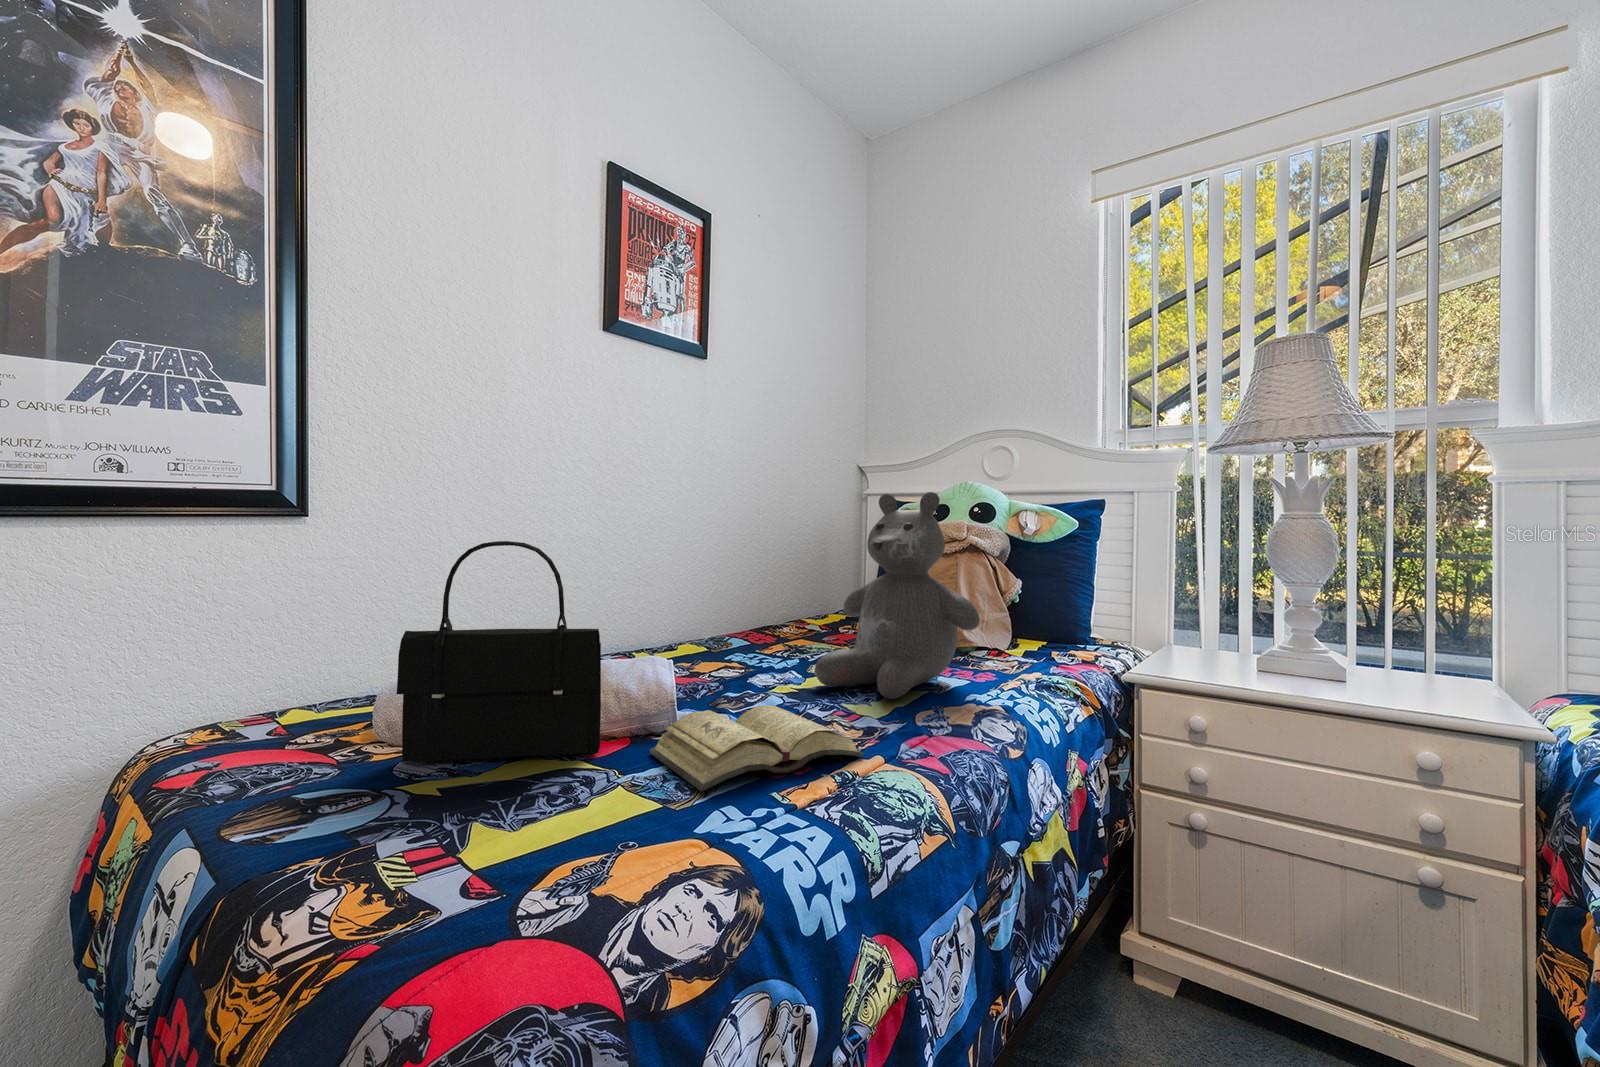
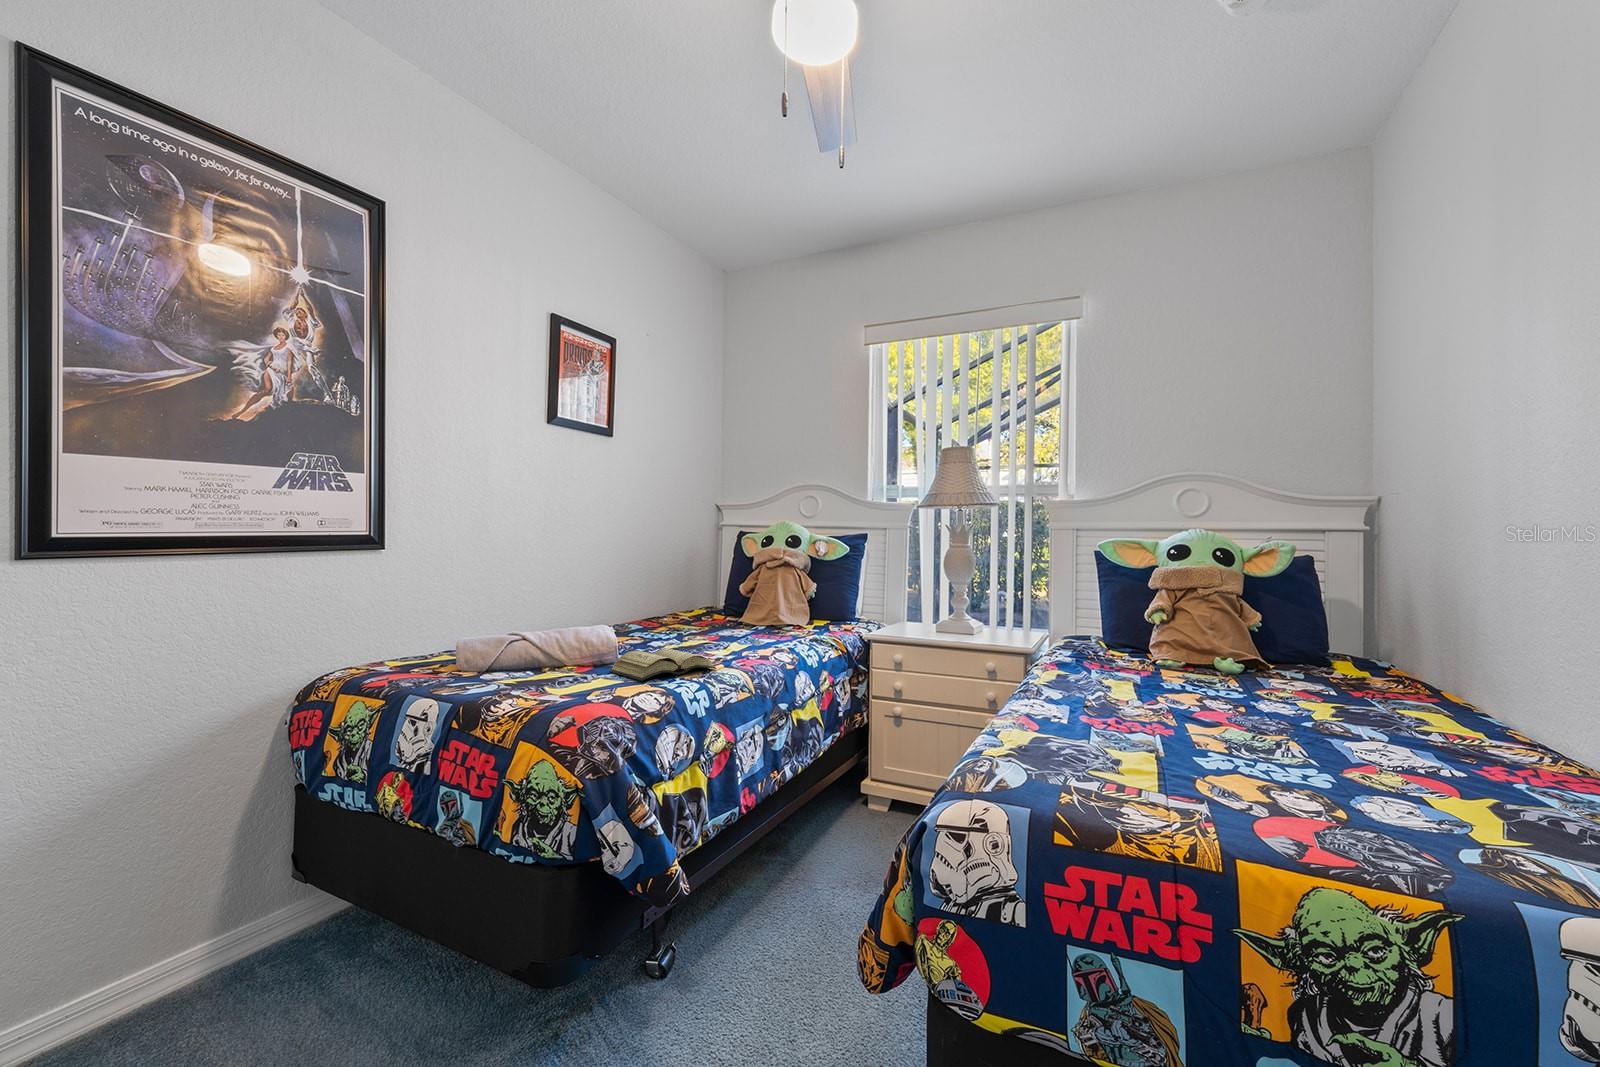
teddy bear: present [815,492,980,699] -> none [689,534,781,649]
handbag: present [397,541,601,762] -> none [482,566,584,678]

